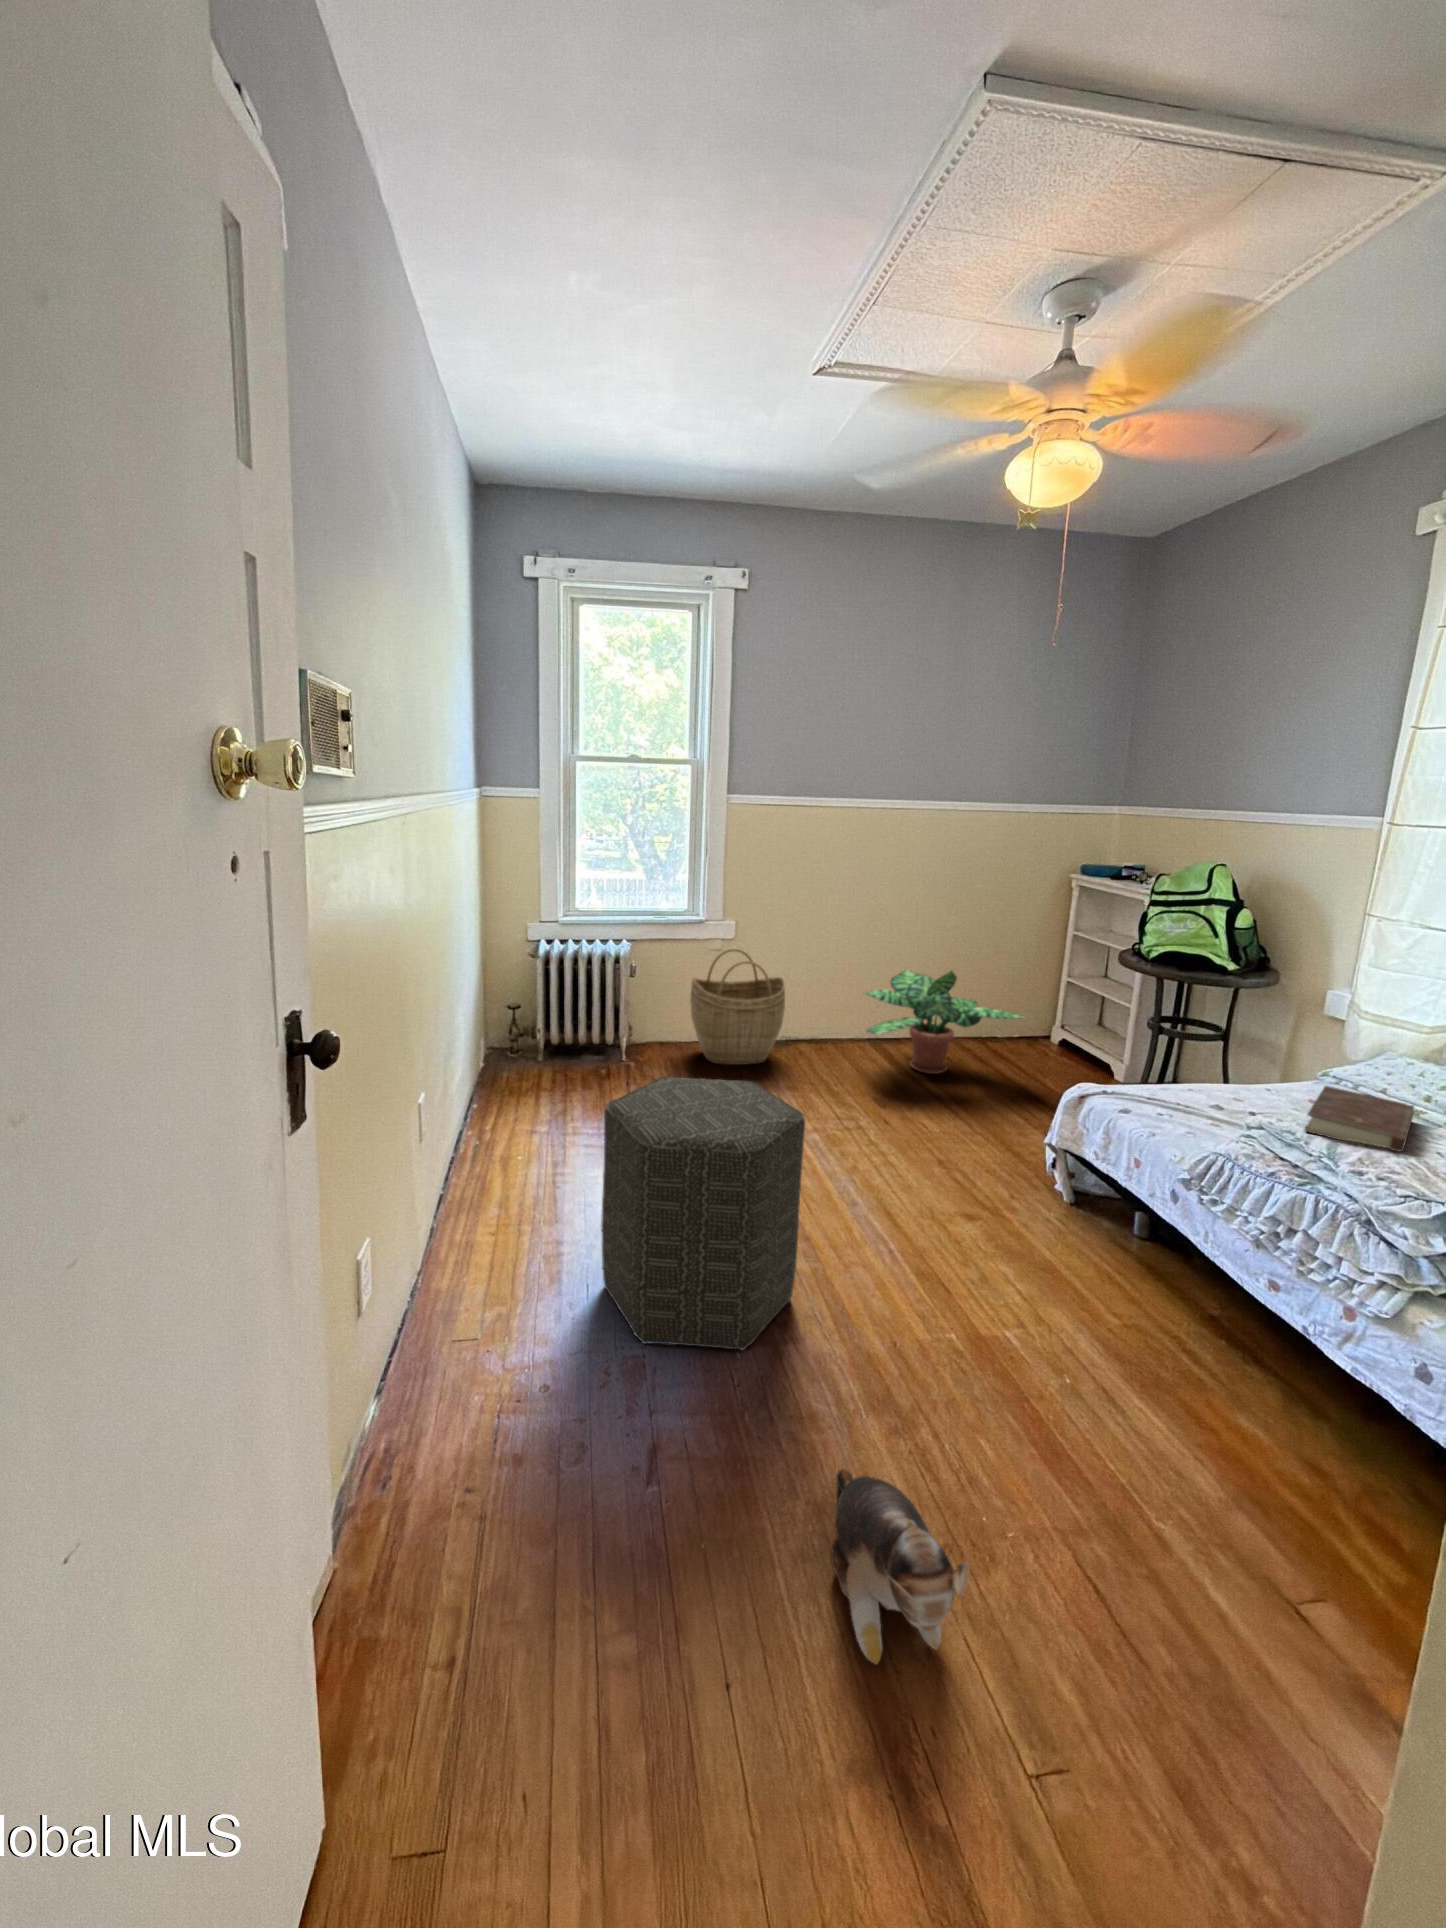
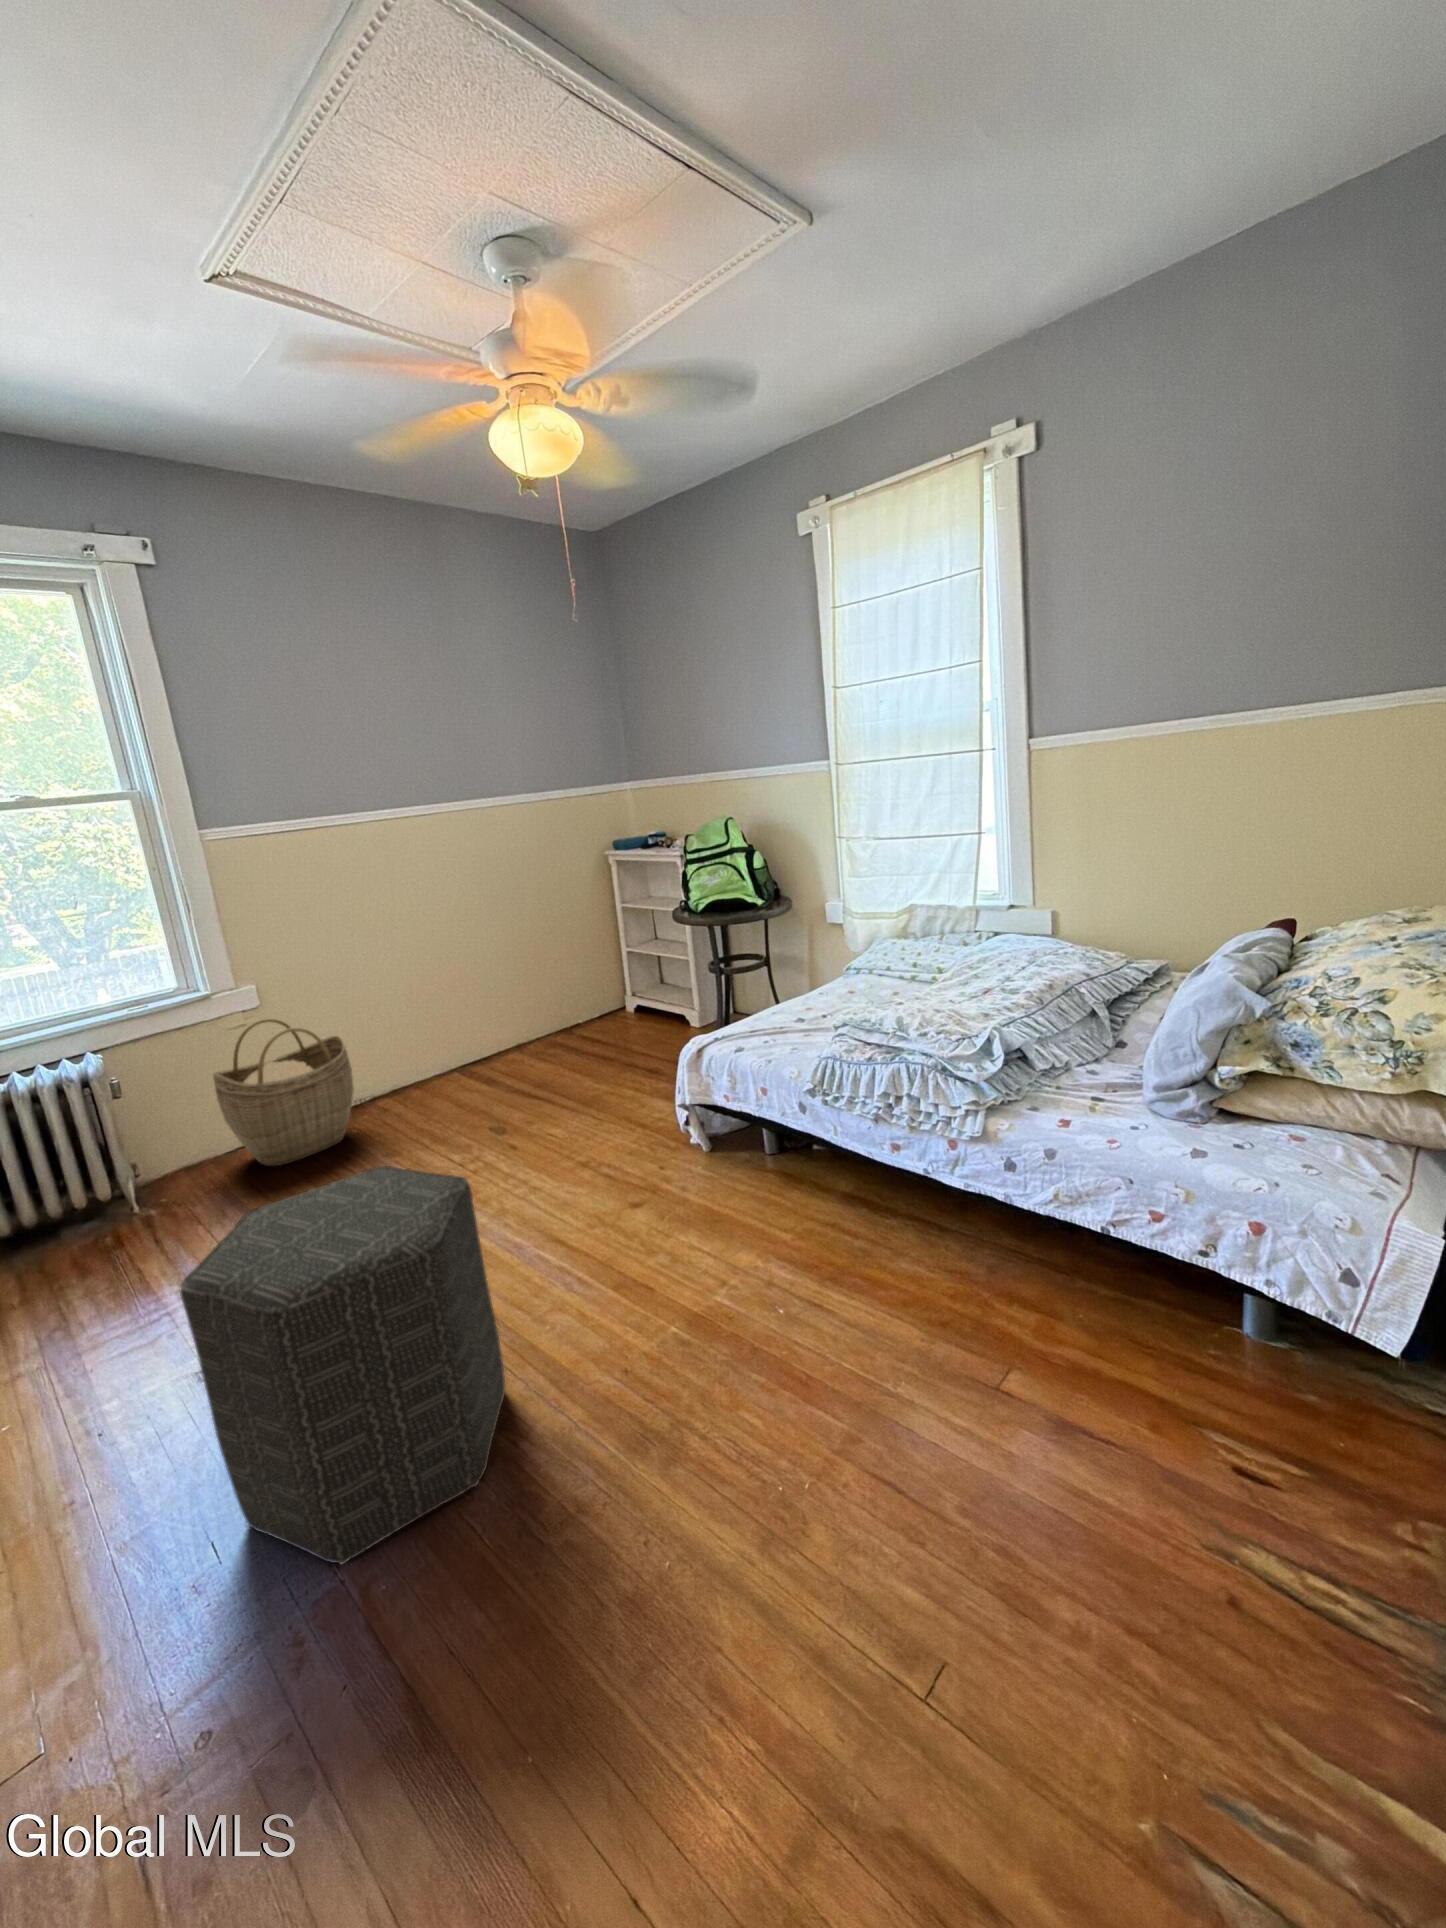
potted plant: present [865,970,1023,1074] -> none [438,971,611,1085]
book: present [1305,1086,1414,1152] -> none [867,972,936,1016]
plush toy: present [831,1469,970,1664] -> none [648,1521,858,1722]

